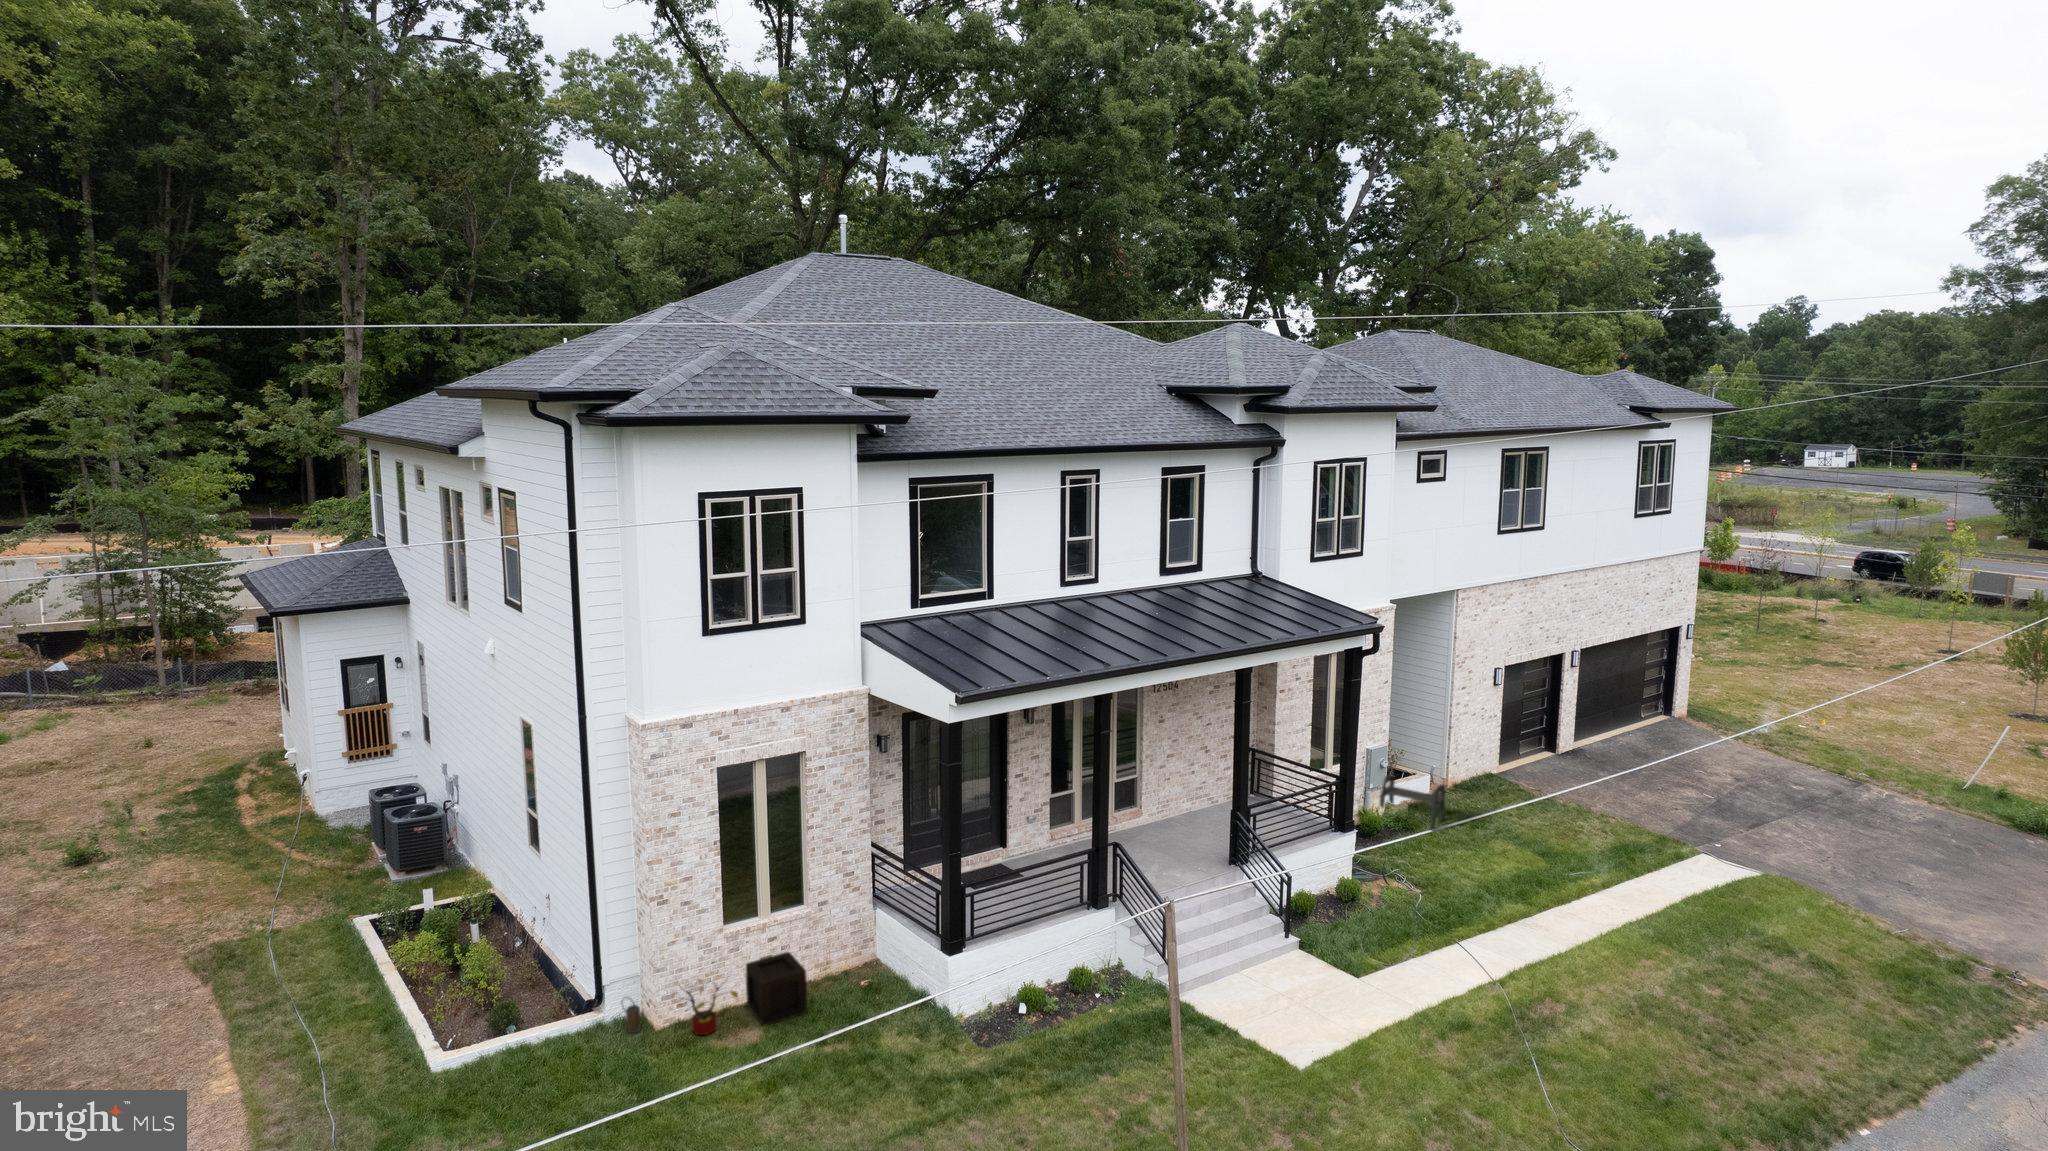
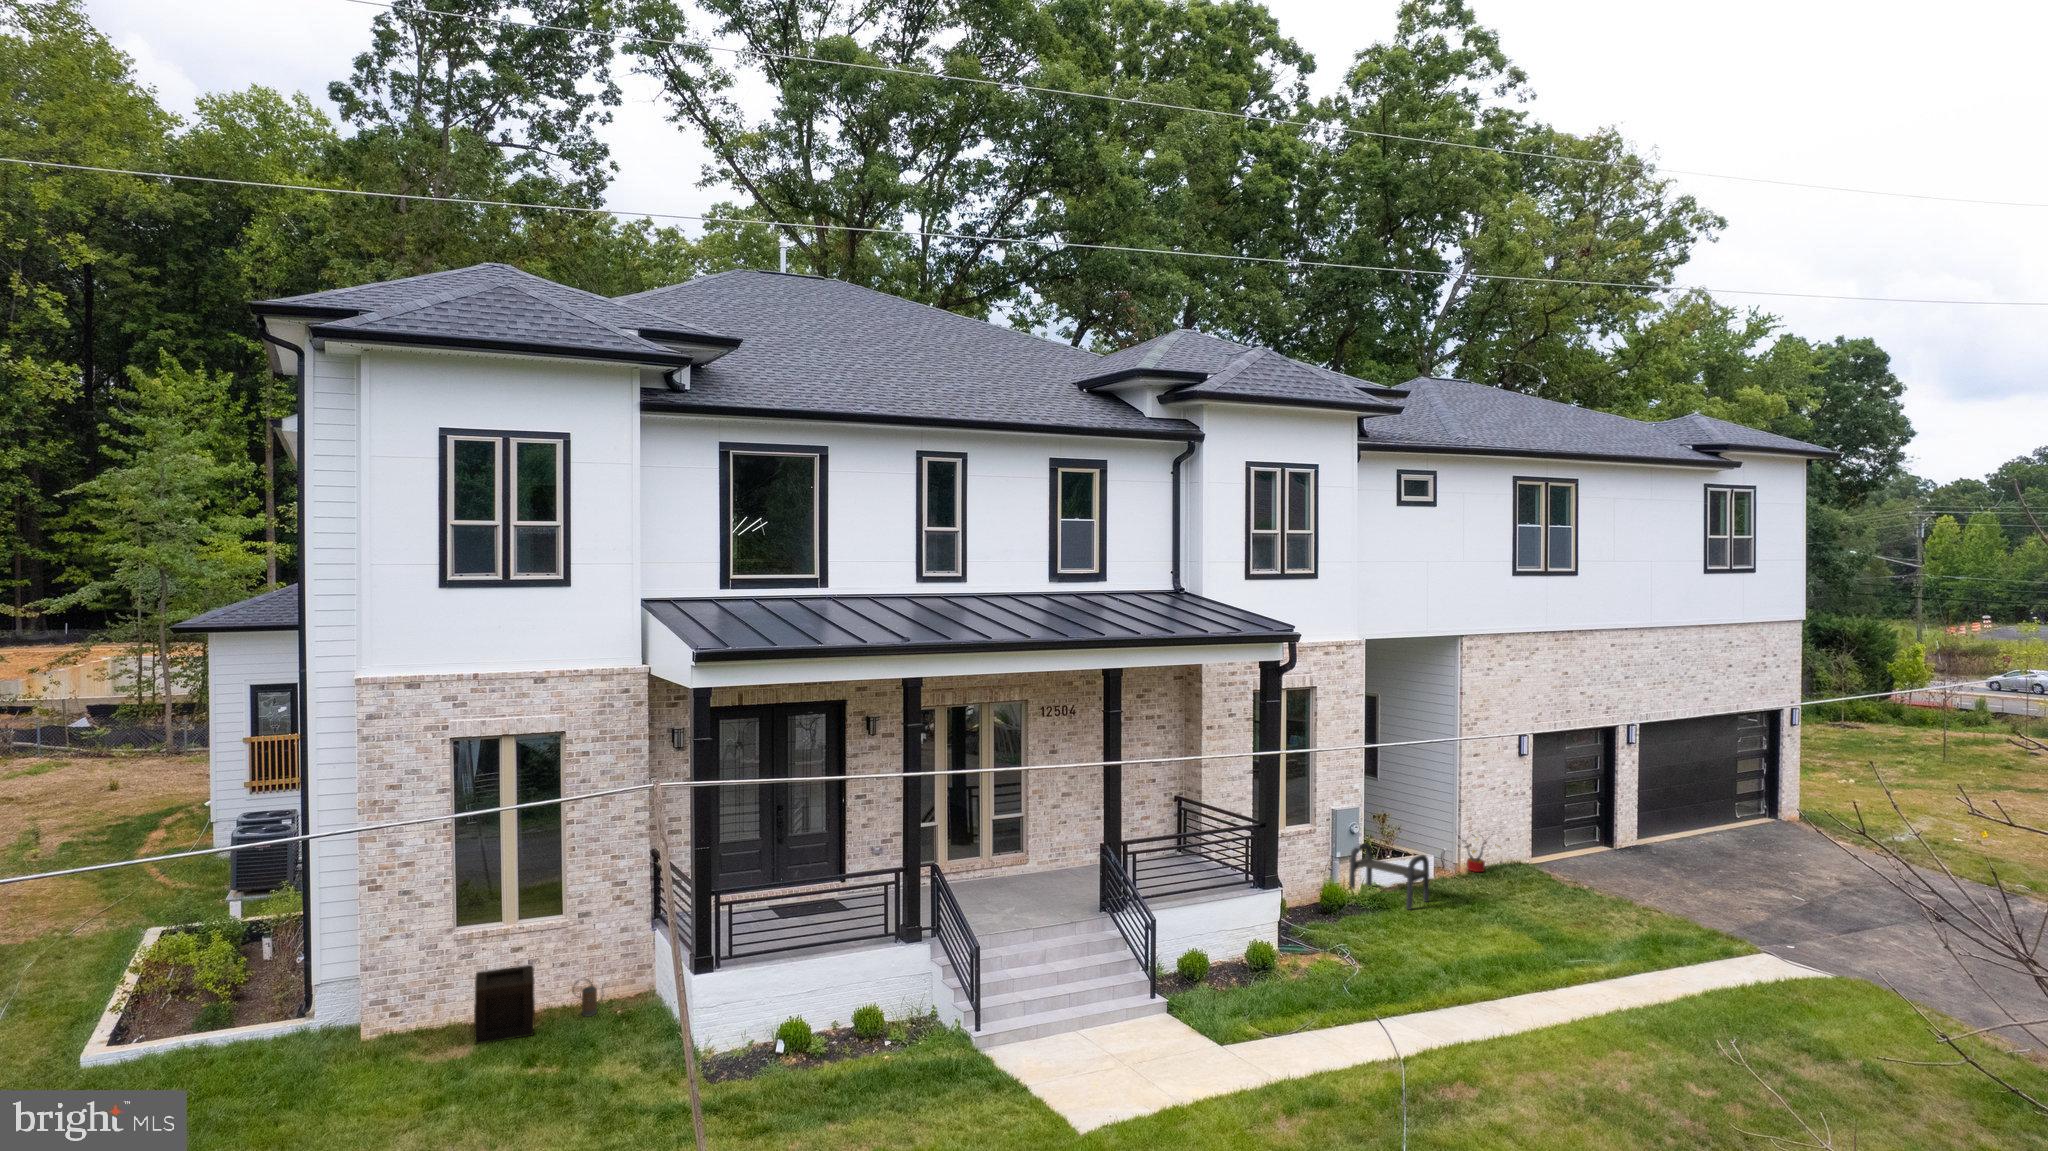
decorative plant: present [675,976,738,1035] -> present [1462,834,1501,872]
watering can: present [624,1001,642,1033] -> present [572,978,604,1016]

